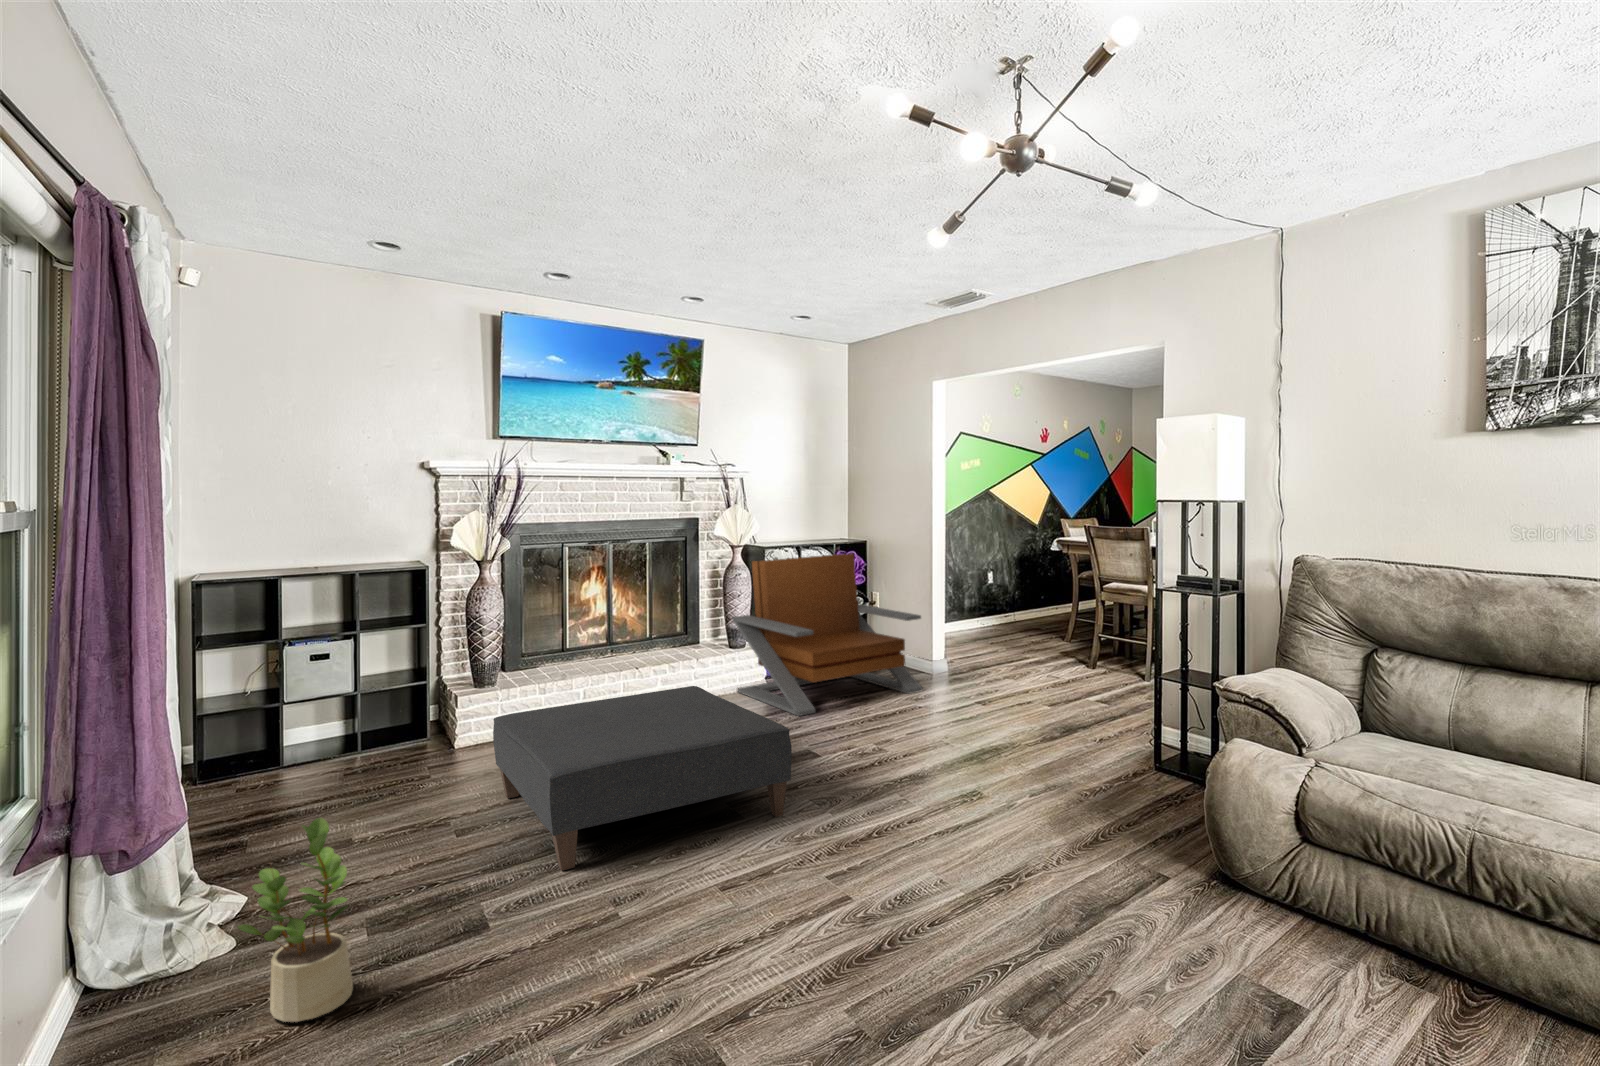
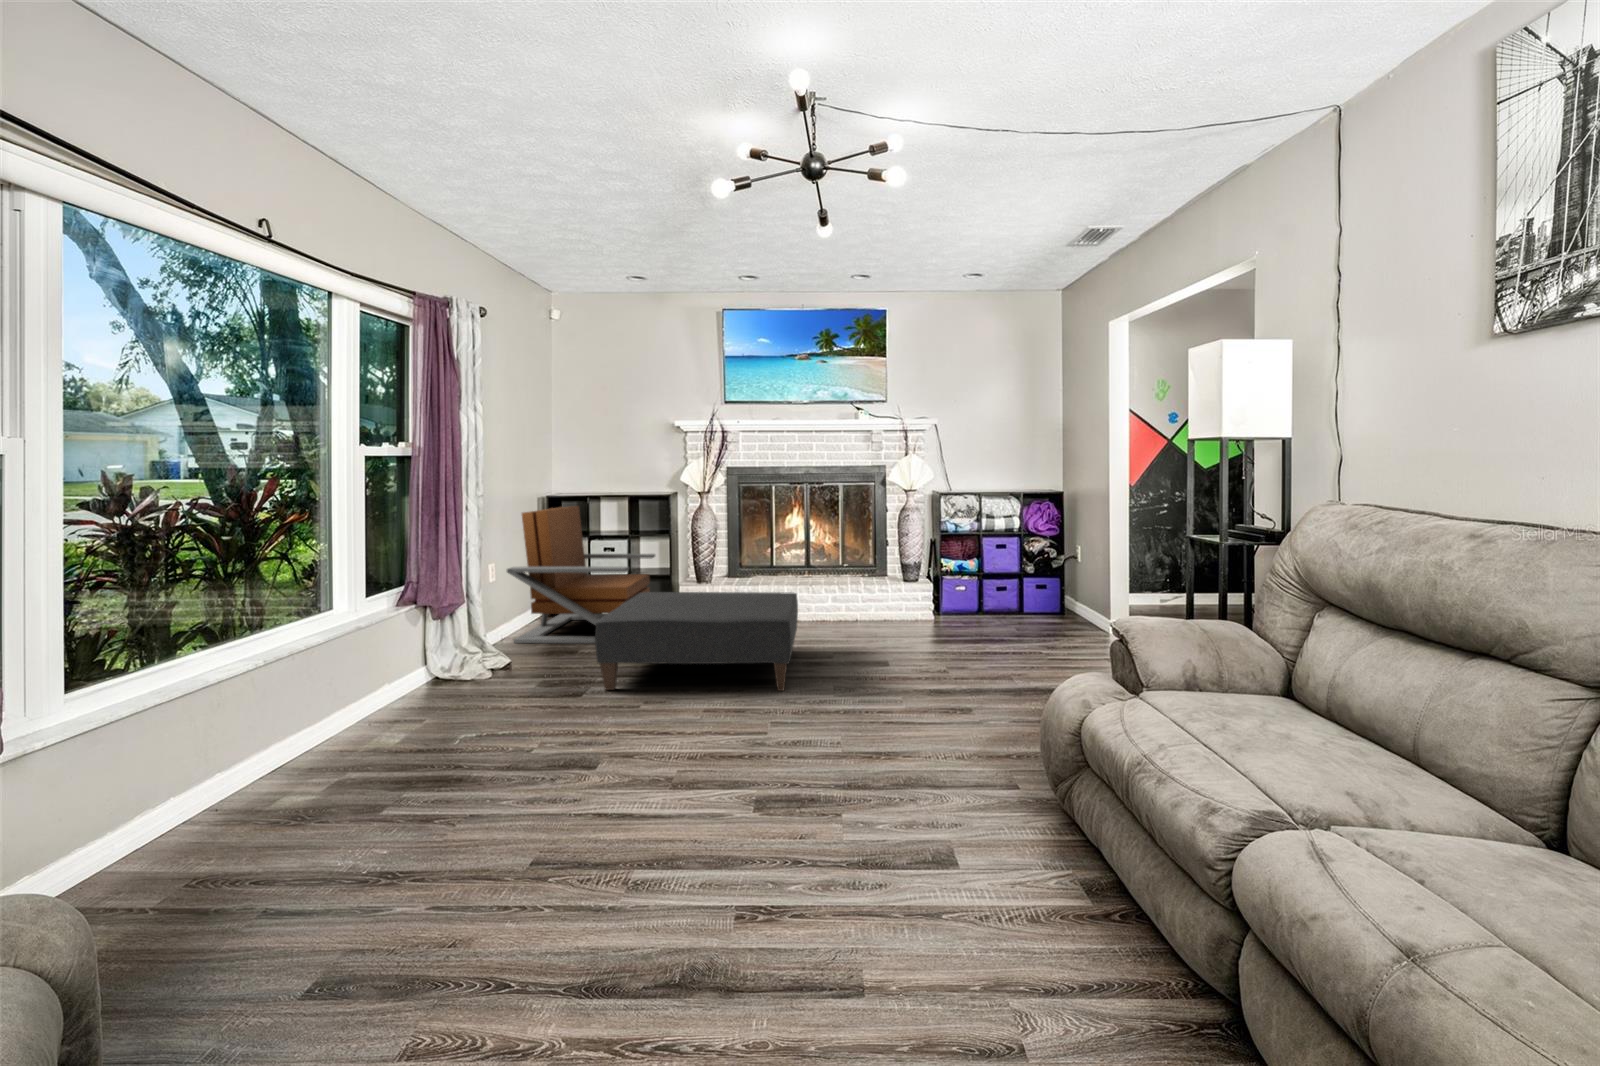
lounge chair: present [732,553,923,716] -> present [507,506,655,643]
potted plant: present [238,817,353,1022] -> none [377,608,438,719]

